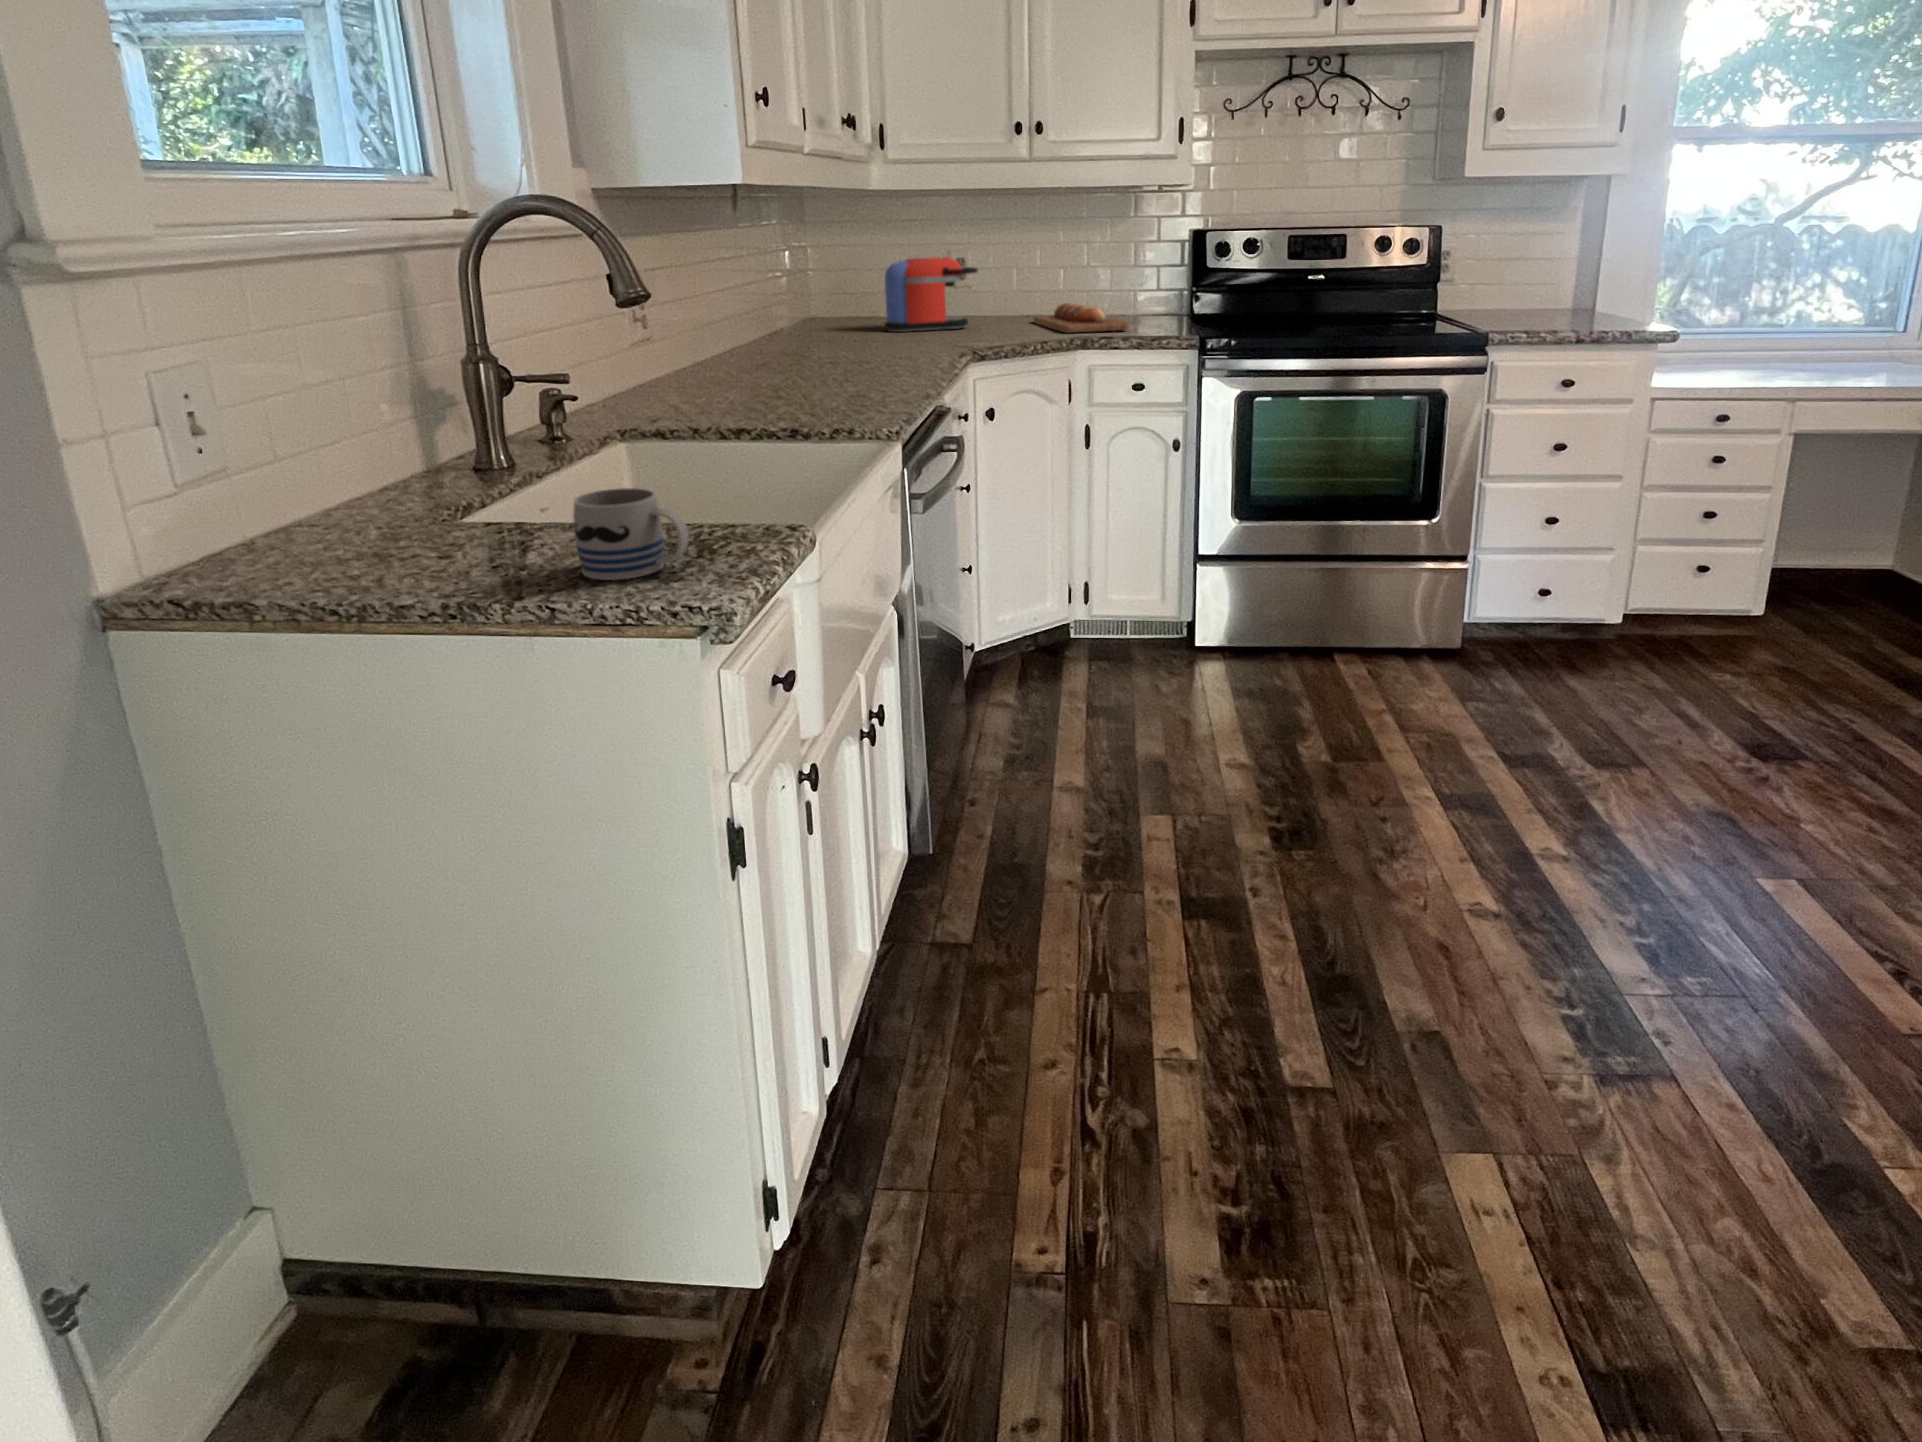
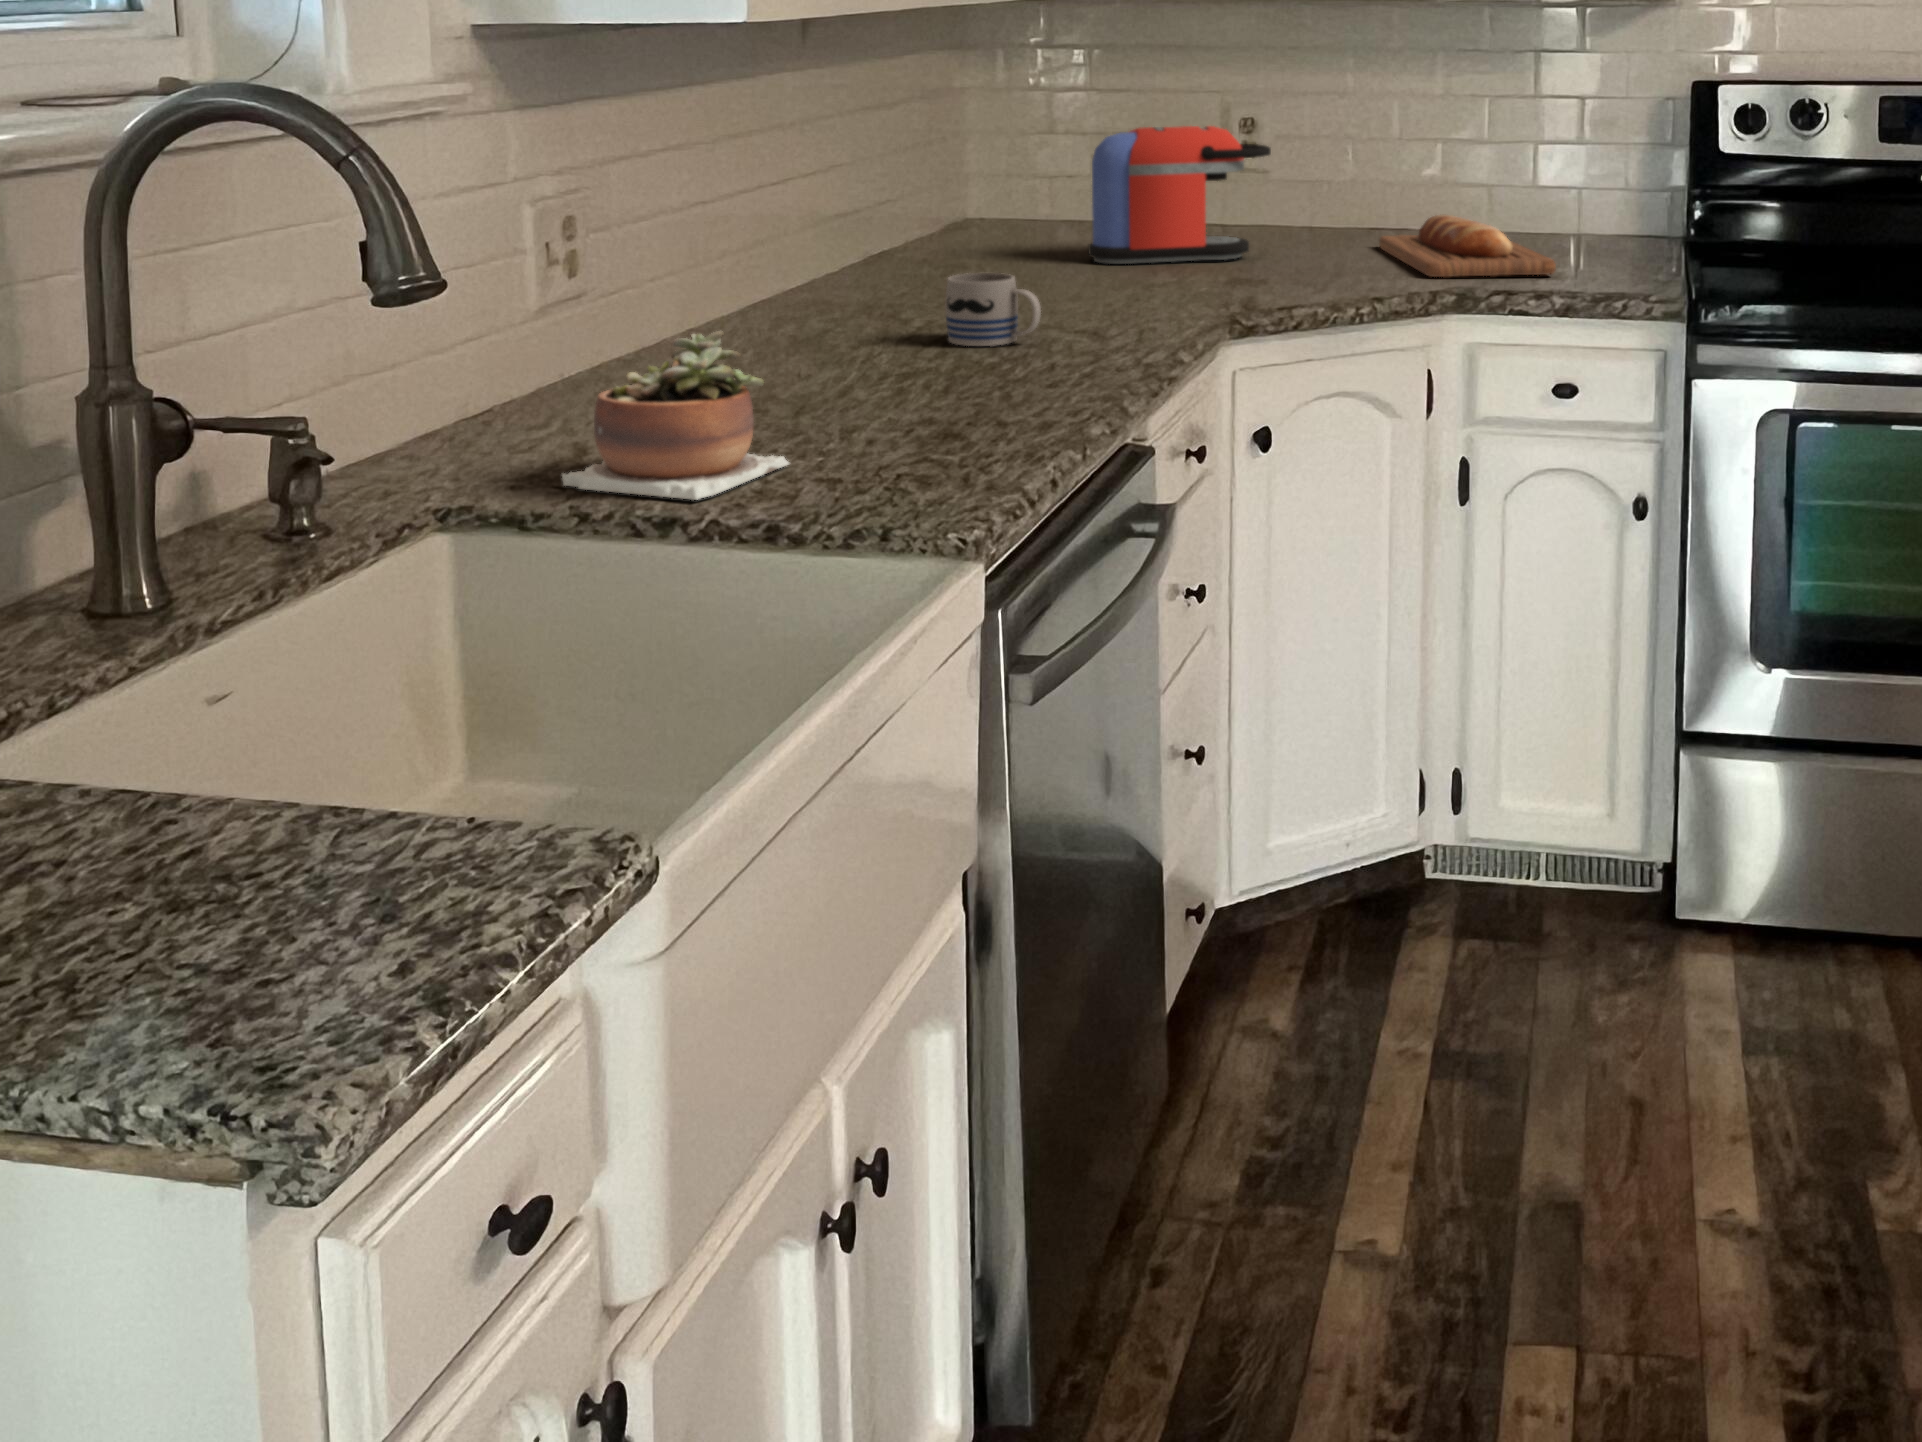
succulent plant: none [674,341,785,422] -> present [562,331,789,500]
mug: present [573,488,689,580] -> present [945,273,1041,346]

